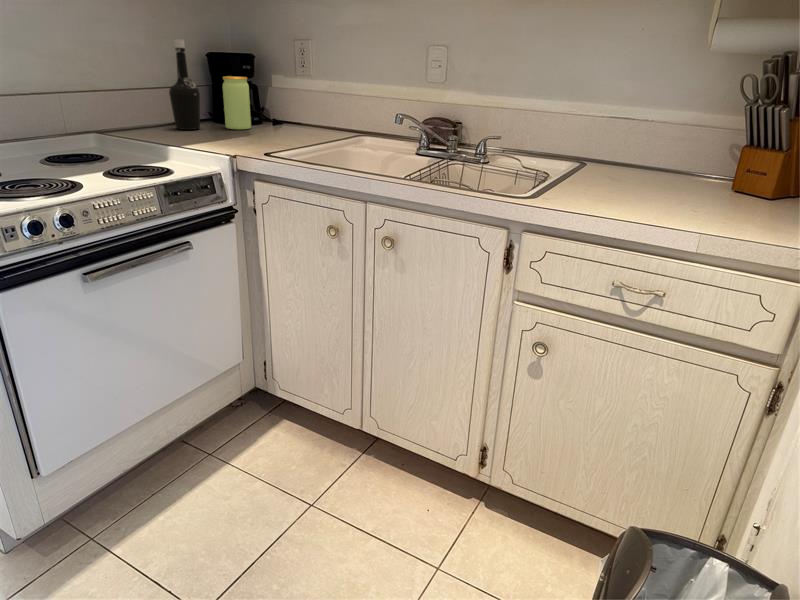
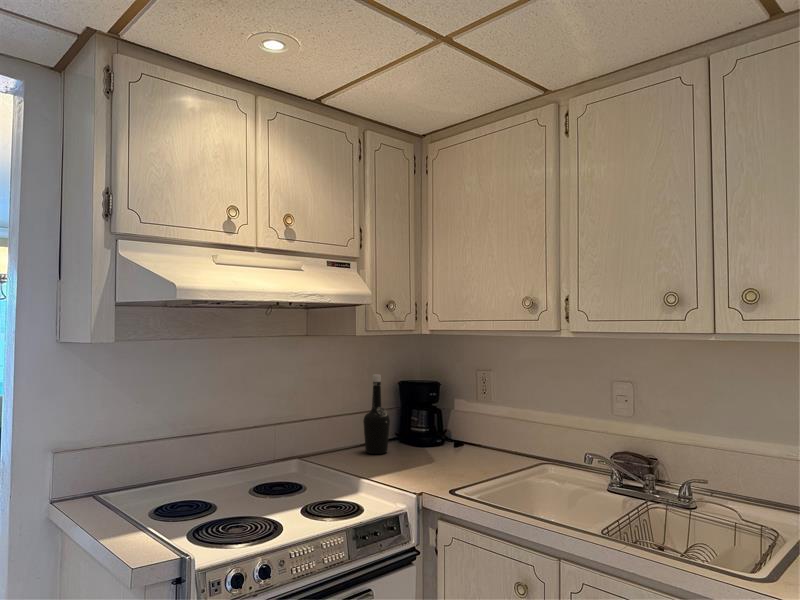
jar: present [223,76,251,129] -> none [411,404,434,453]

